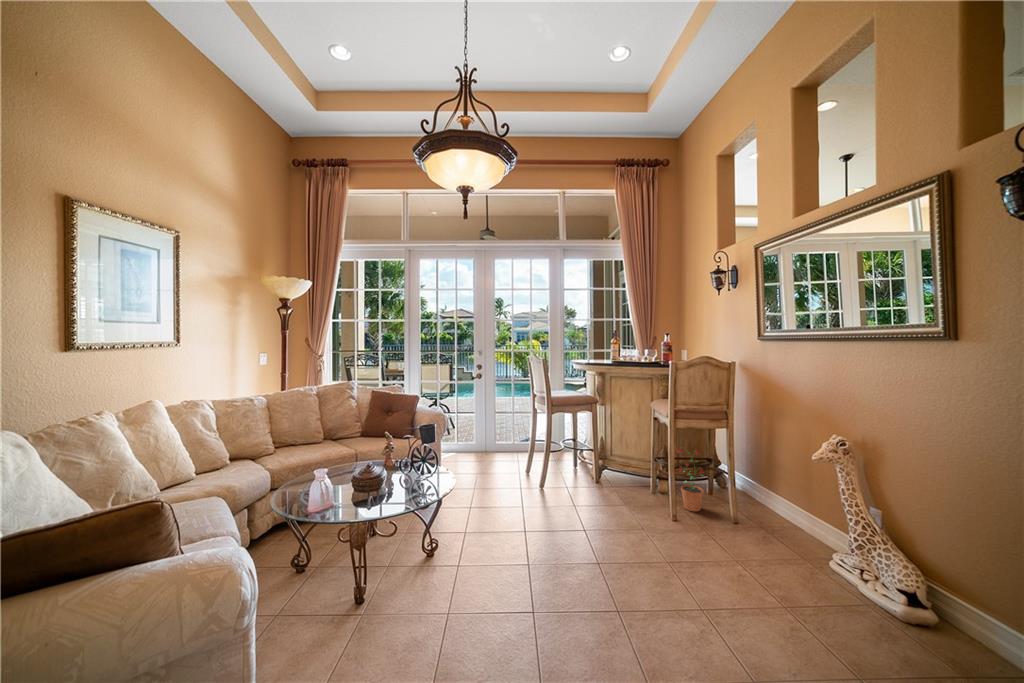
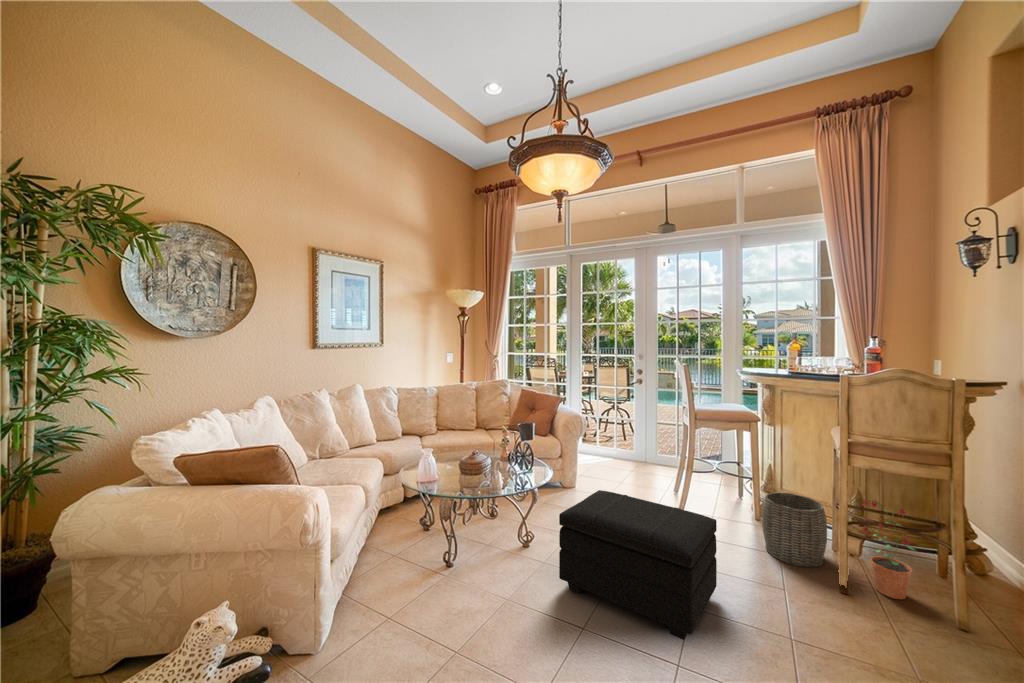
woven basket: none [610,453,652,506] -> present [762,492,827,567]
footstool: none [491,479,617,586] -> present [559,490,717,640]

